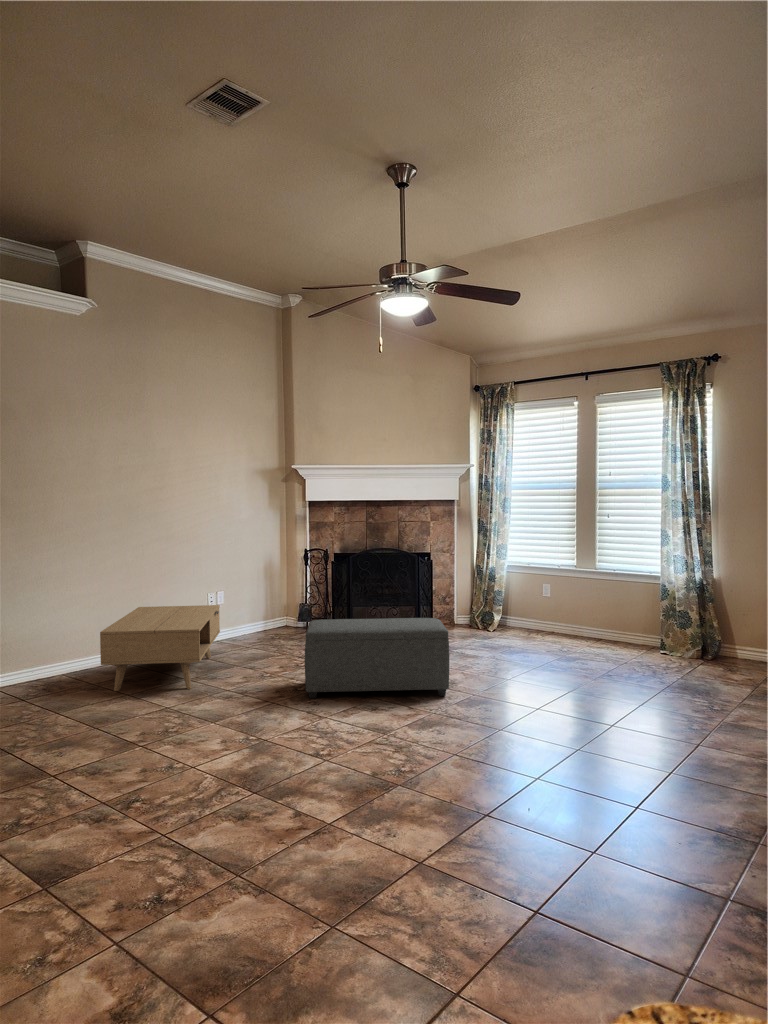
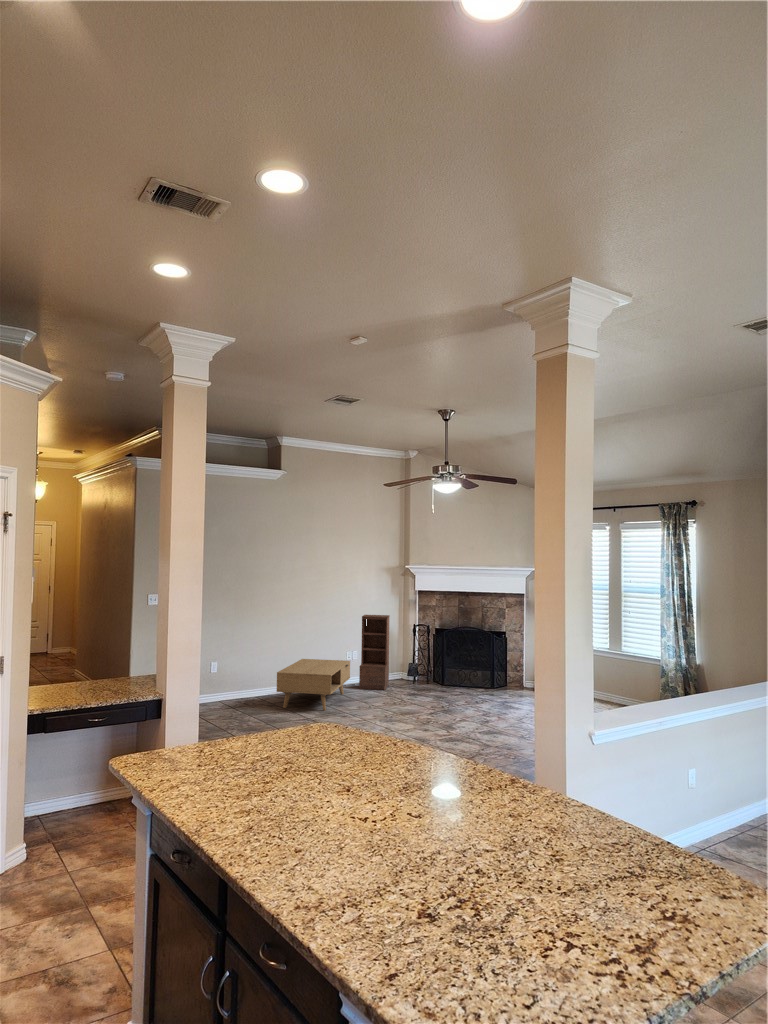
bookshelf: none [231,535,272,647] -> present [359,615,390,690]
ottoman: present [305,618,450,698] -> none [389,674,479,728]

